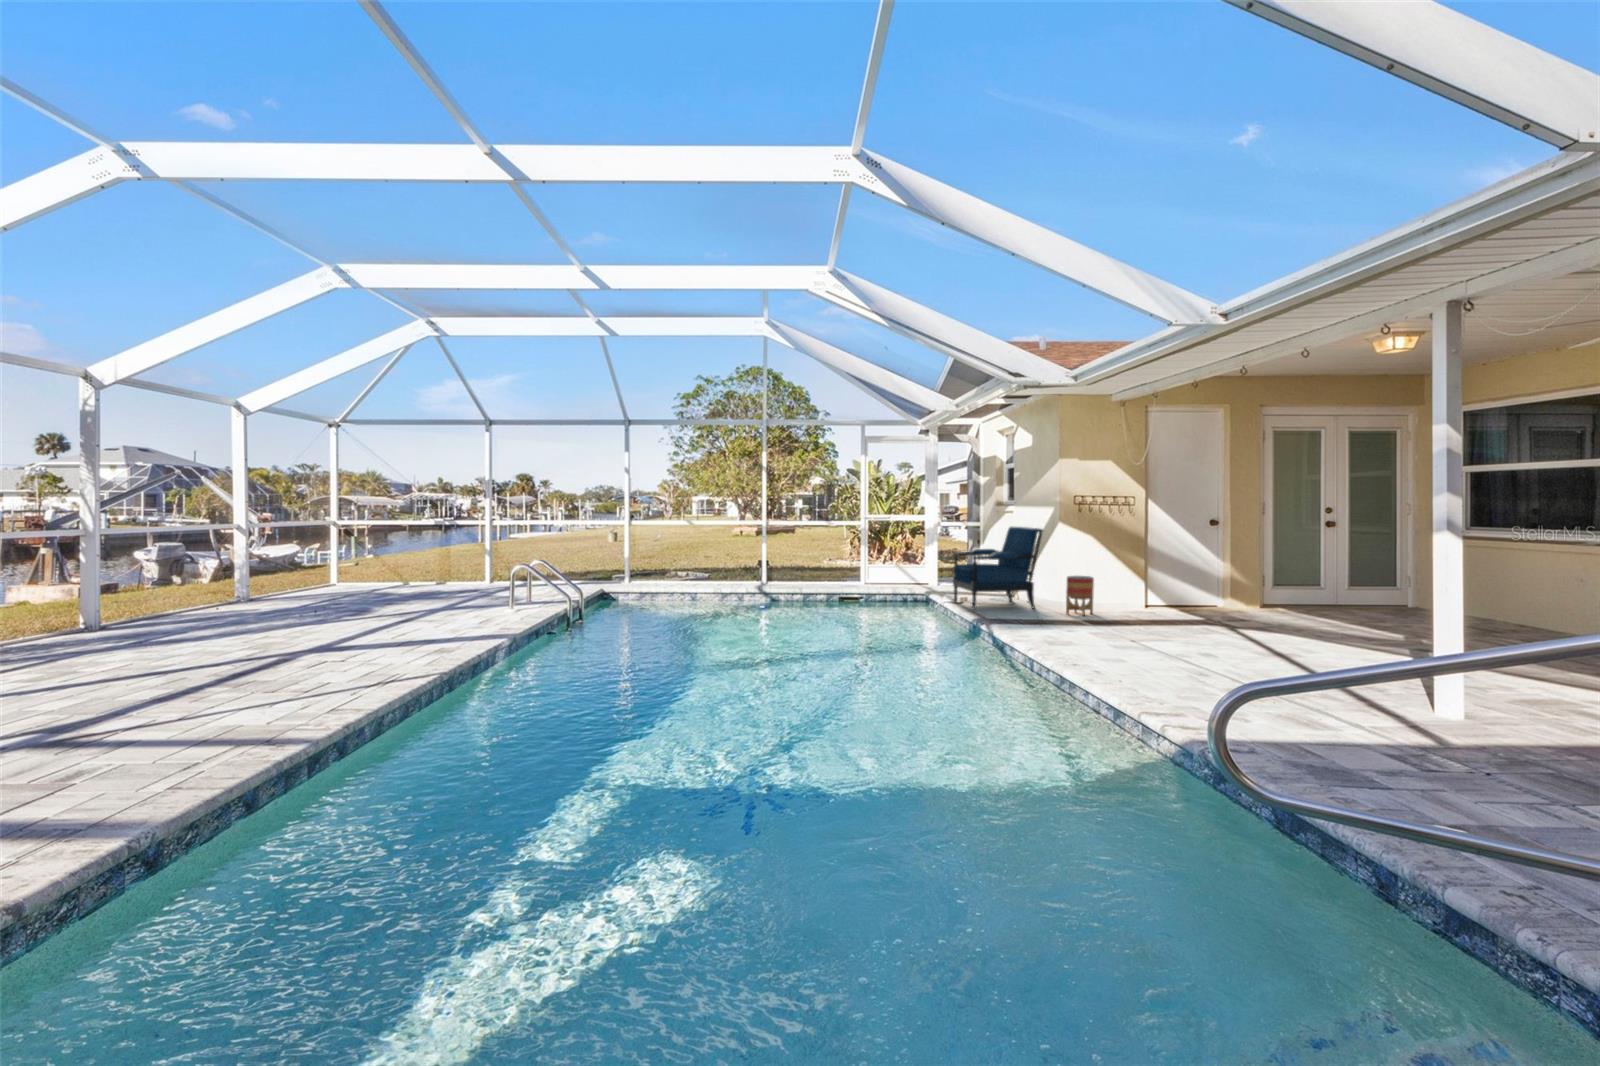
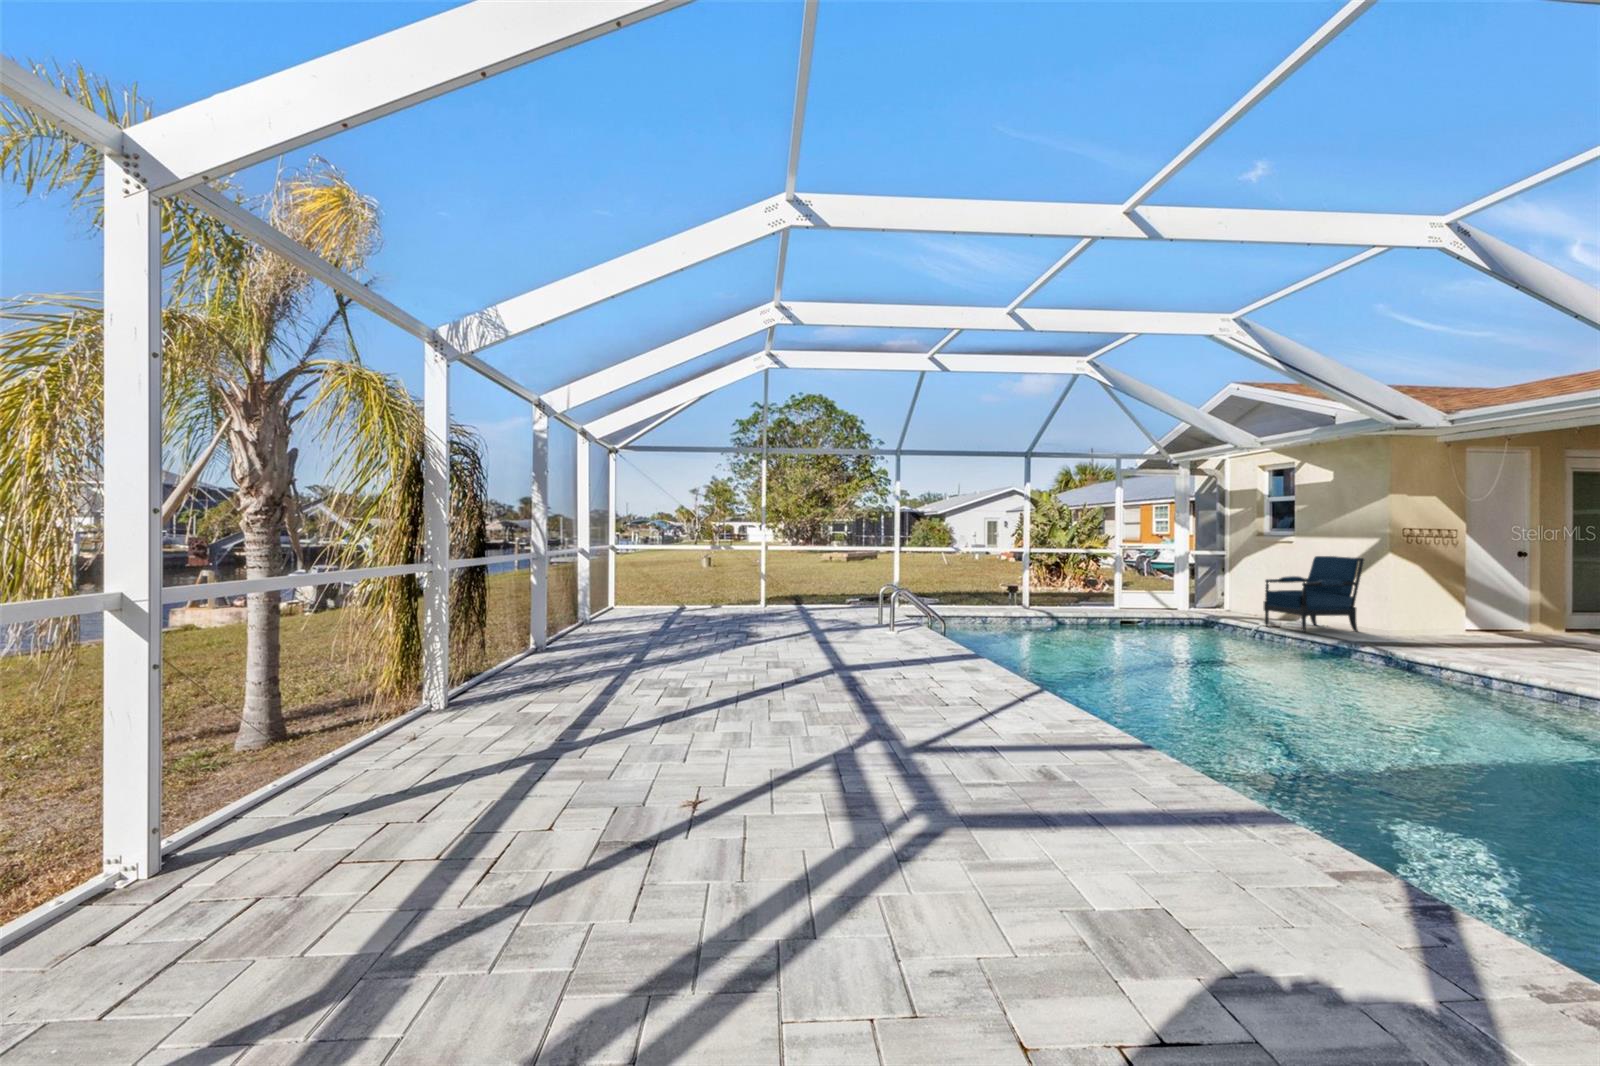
planter: present [1066,576,1094,616] -> none [1400,601,1430,638]

